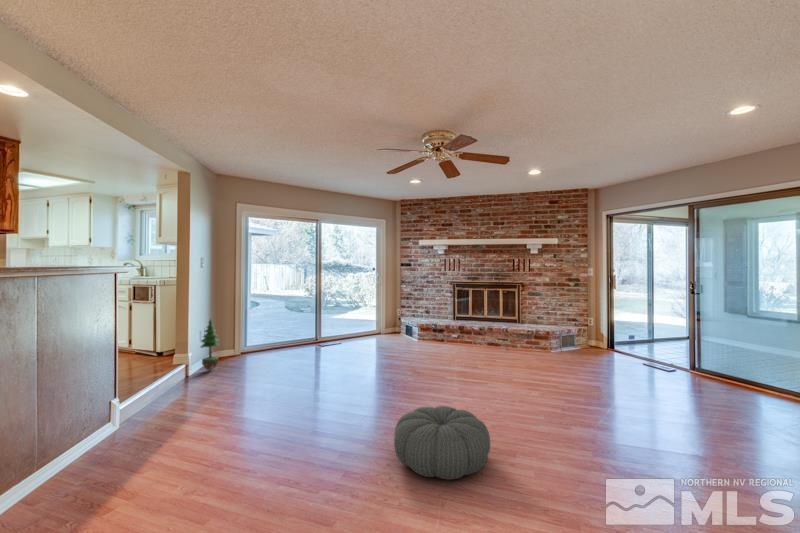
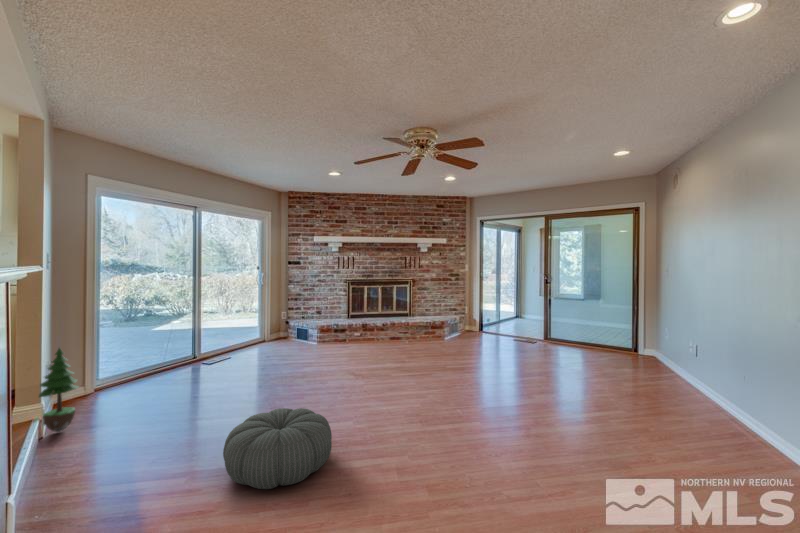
pouf: present [394,406,490,480] -> present [223,408,332,489]

